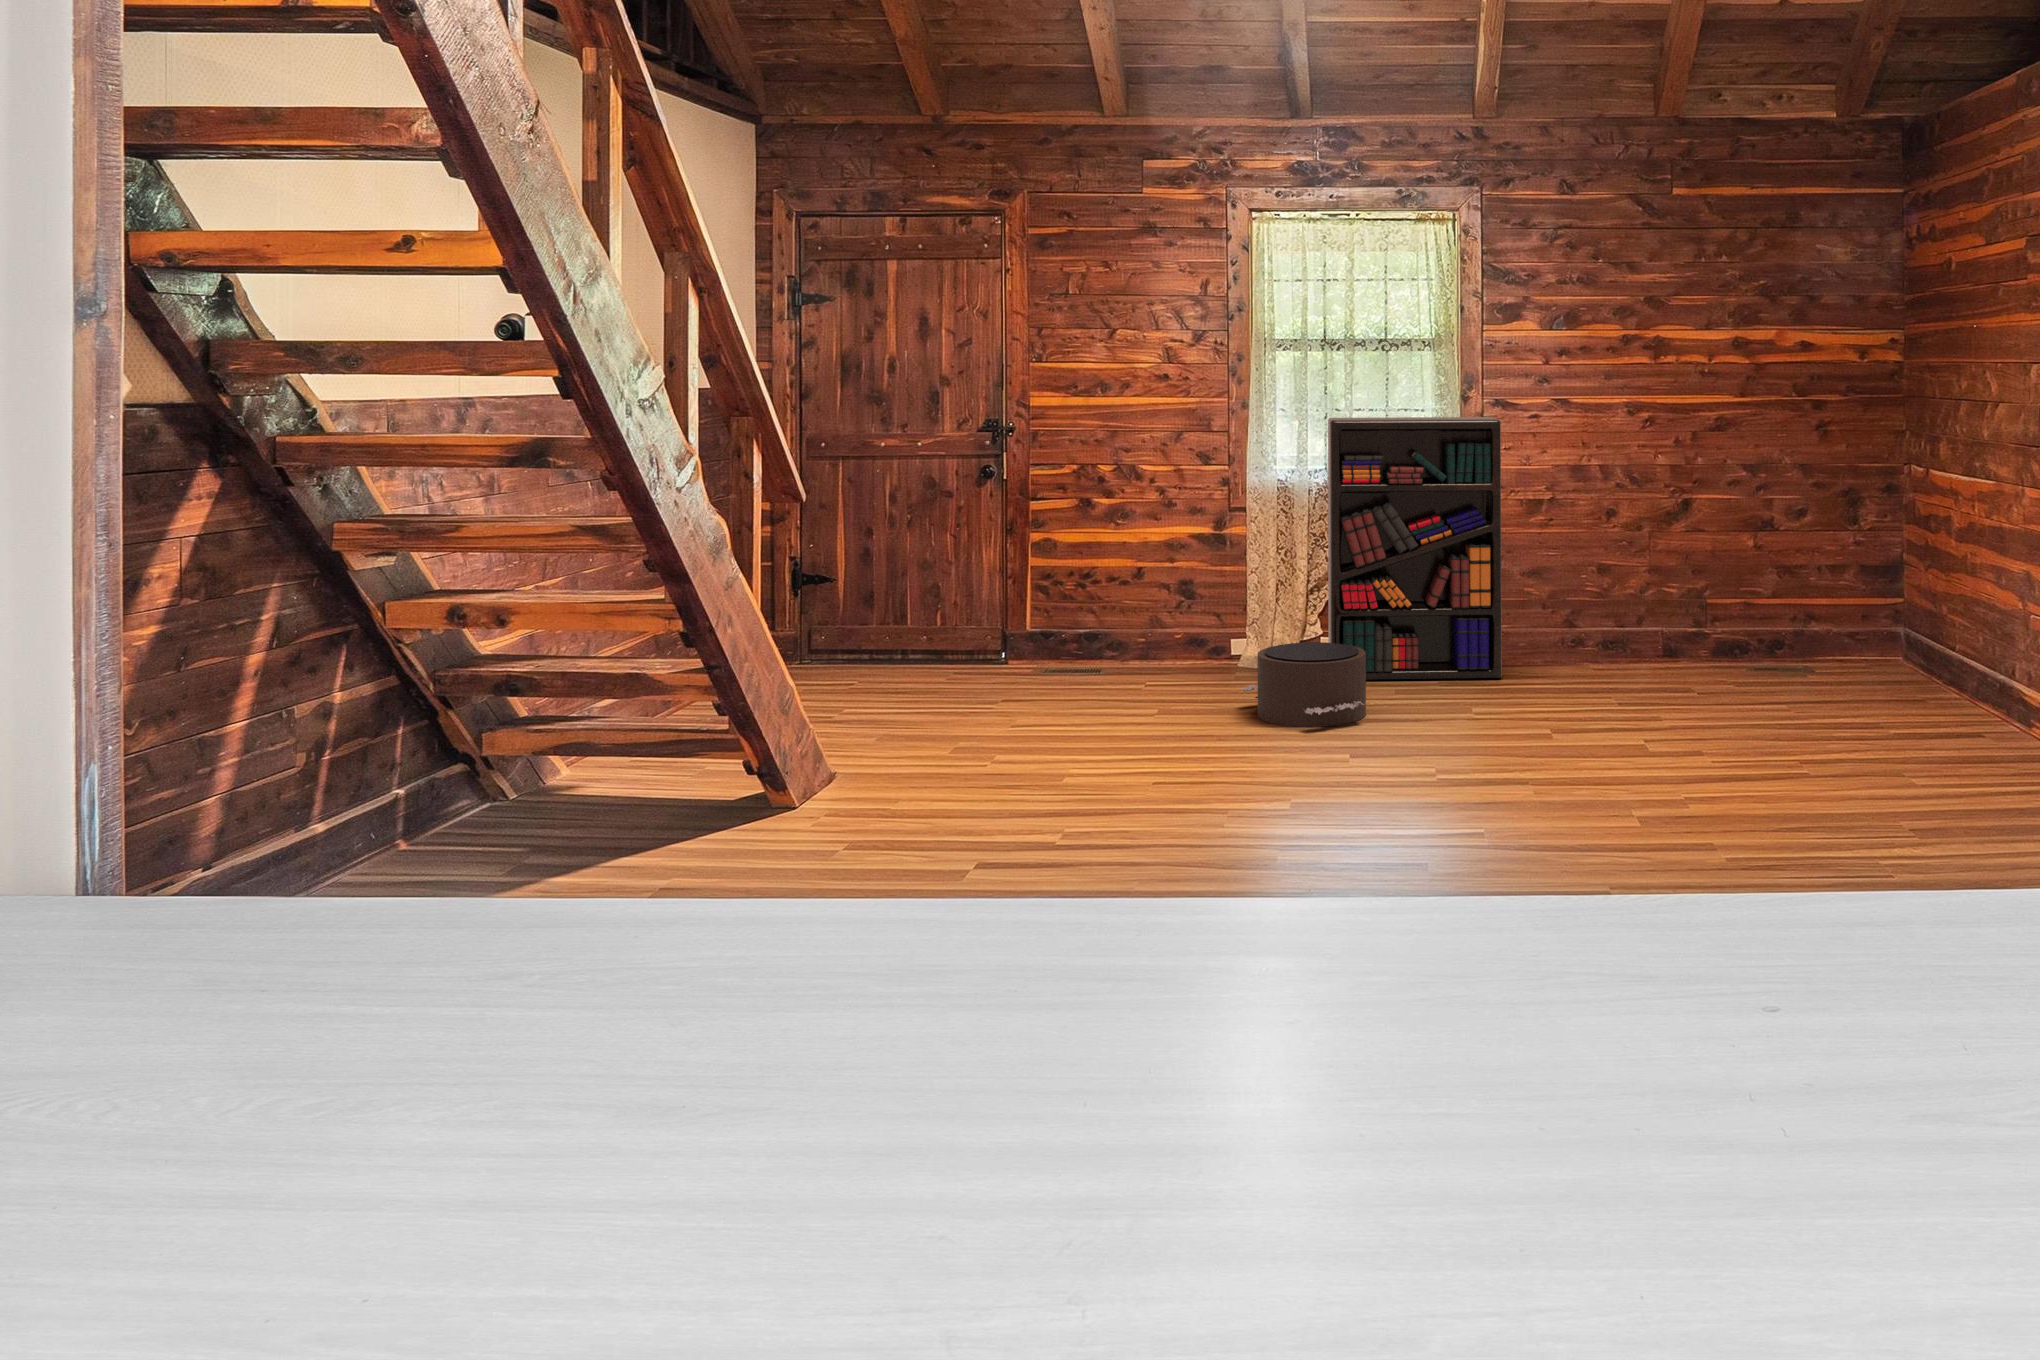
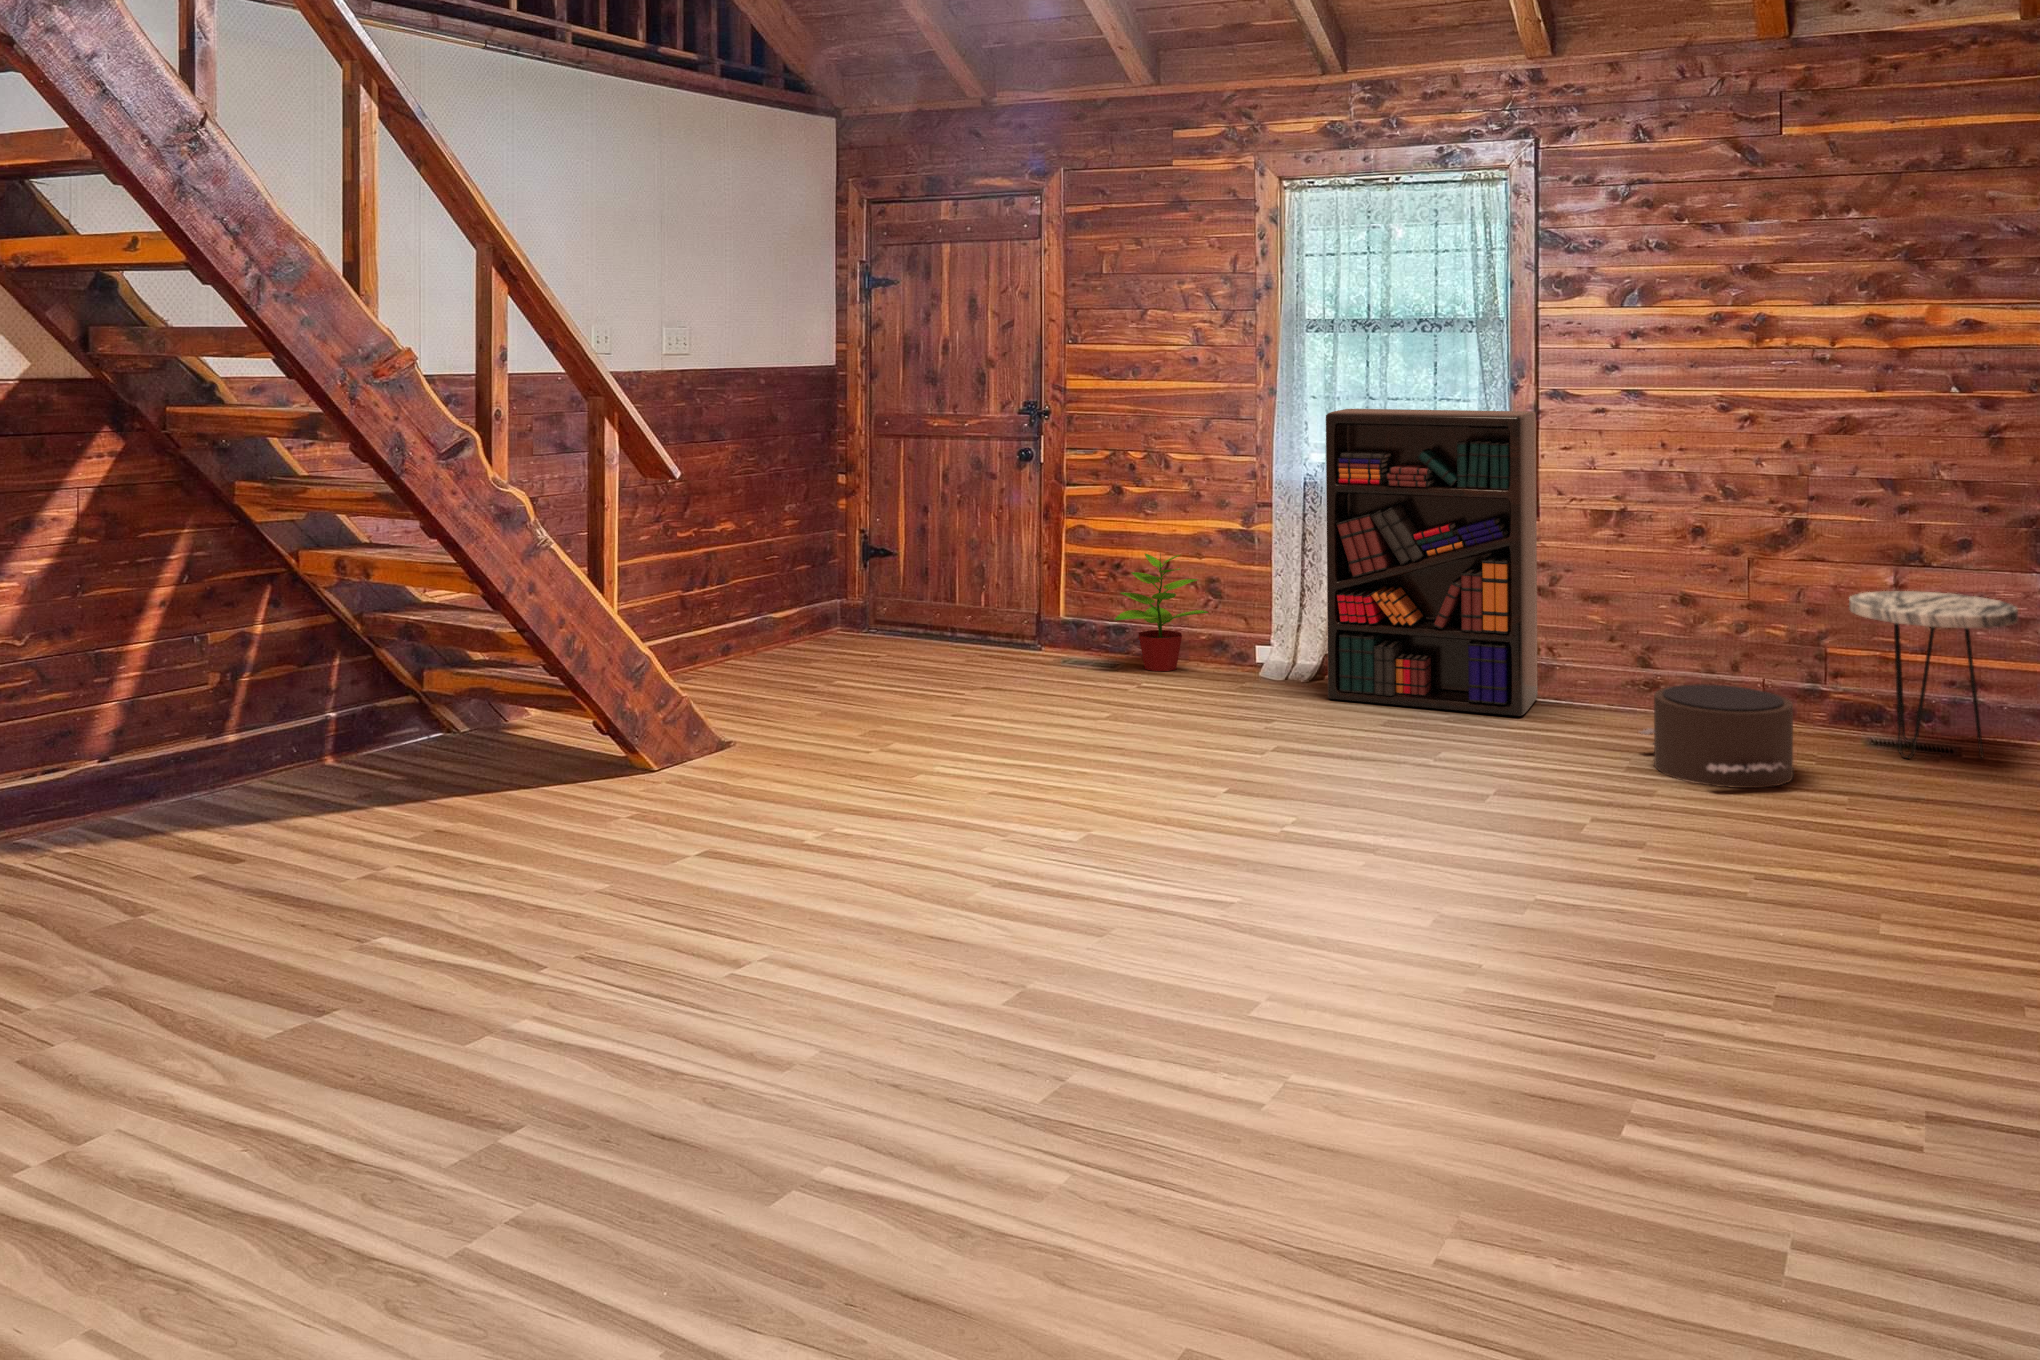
side table: none [1742,550,1861,679] -> present [1849,591,2018,759]
potted plant: none [1104,555,1199,673] -> present [1115,554,1208,671]
pouf: present [1242,642,1366,727] -> present [1640,684,1793,788]

